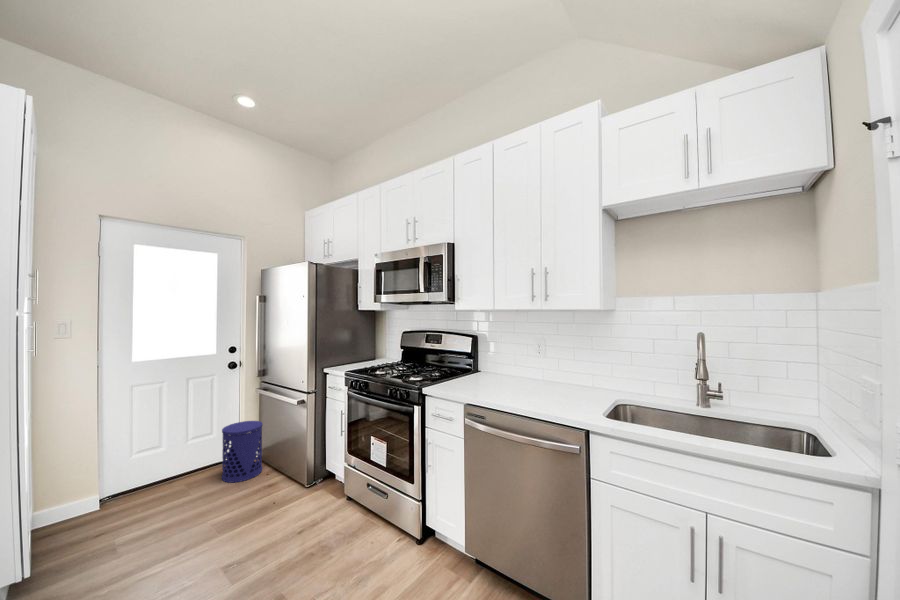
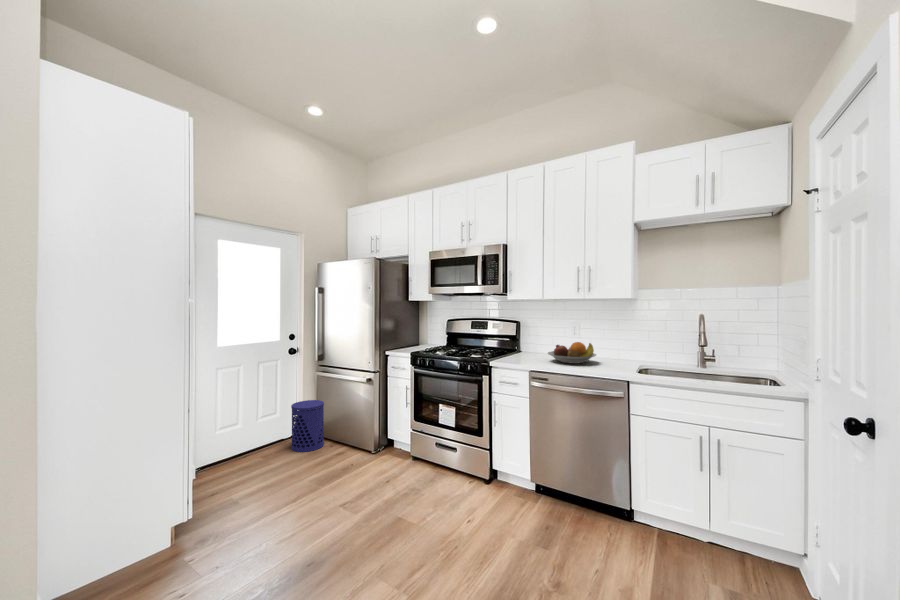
fruit bowl: none [495,365,557,395] -> present [548,342,596,364]

